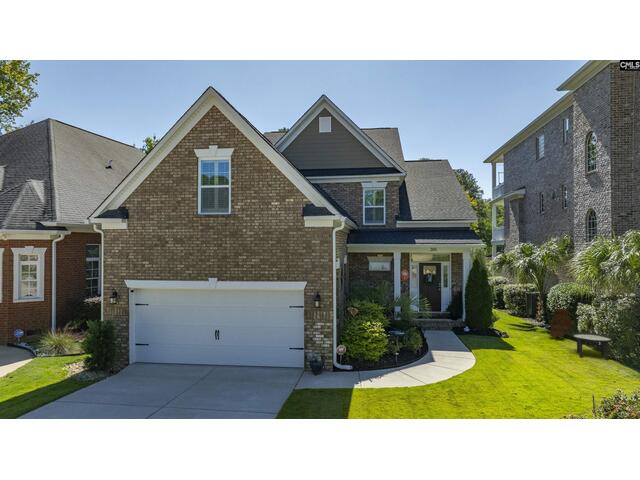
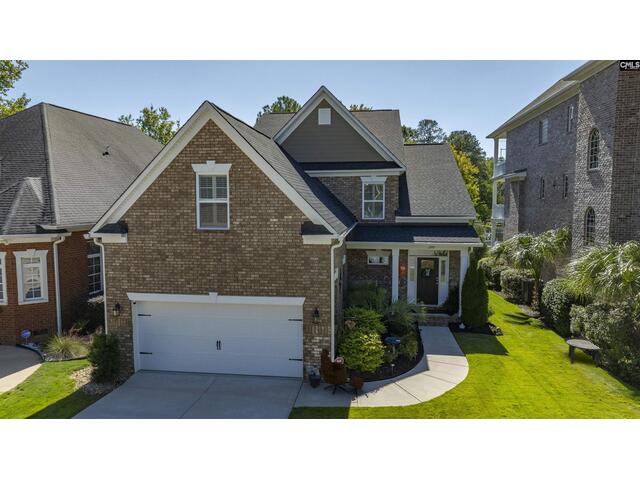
lounge chair: present [549,308,575,339] -> present [320,349,364,395]

